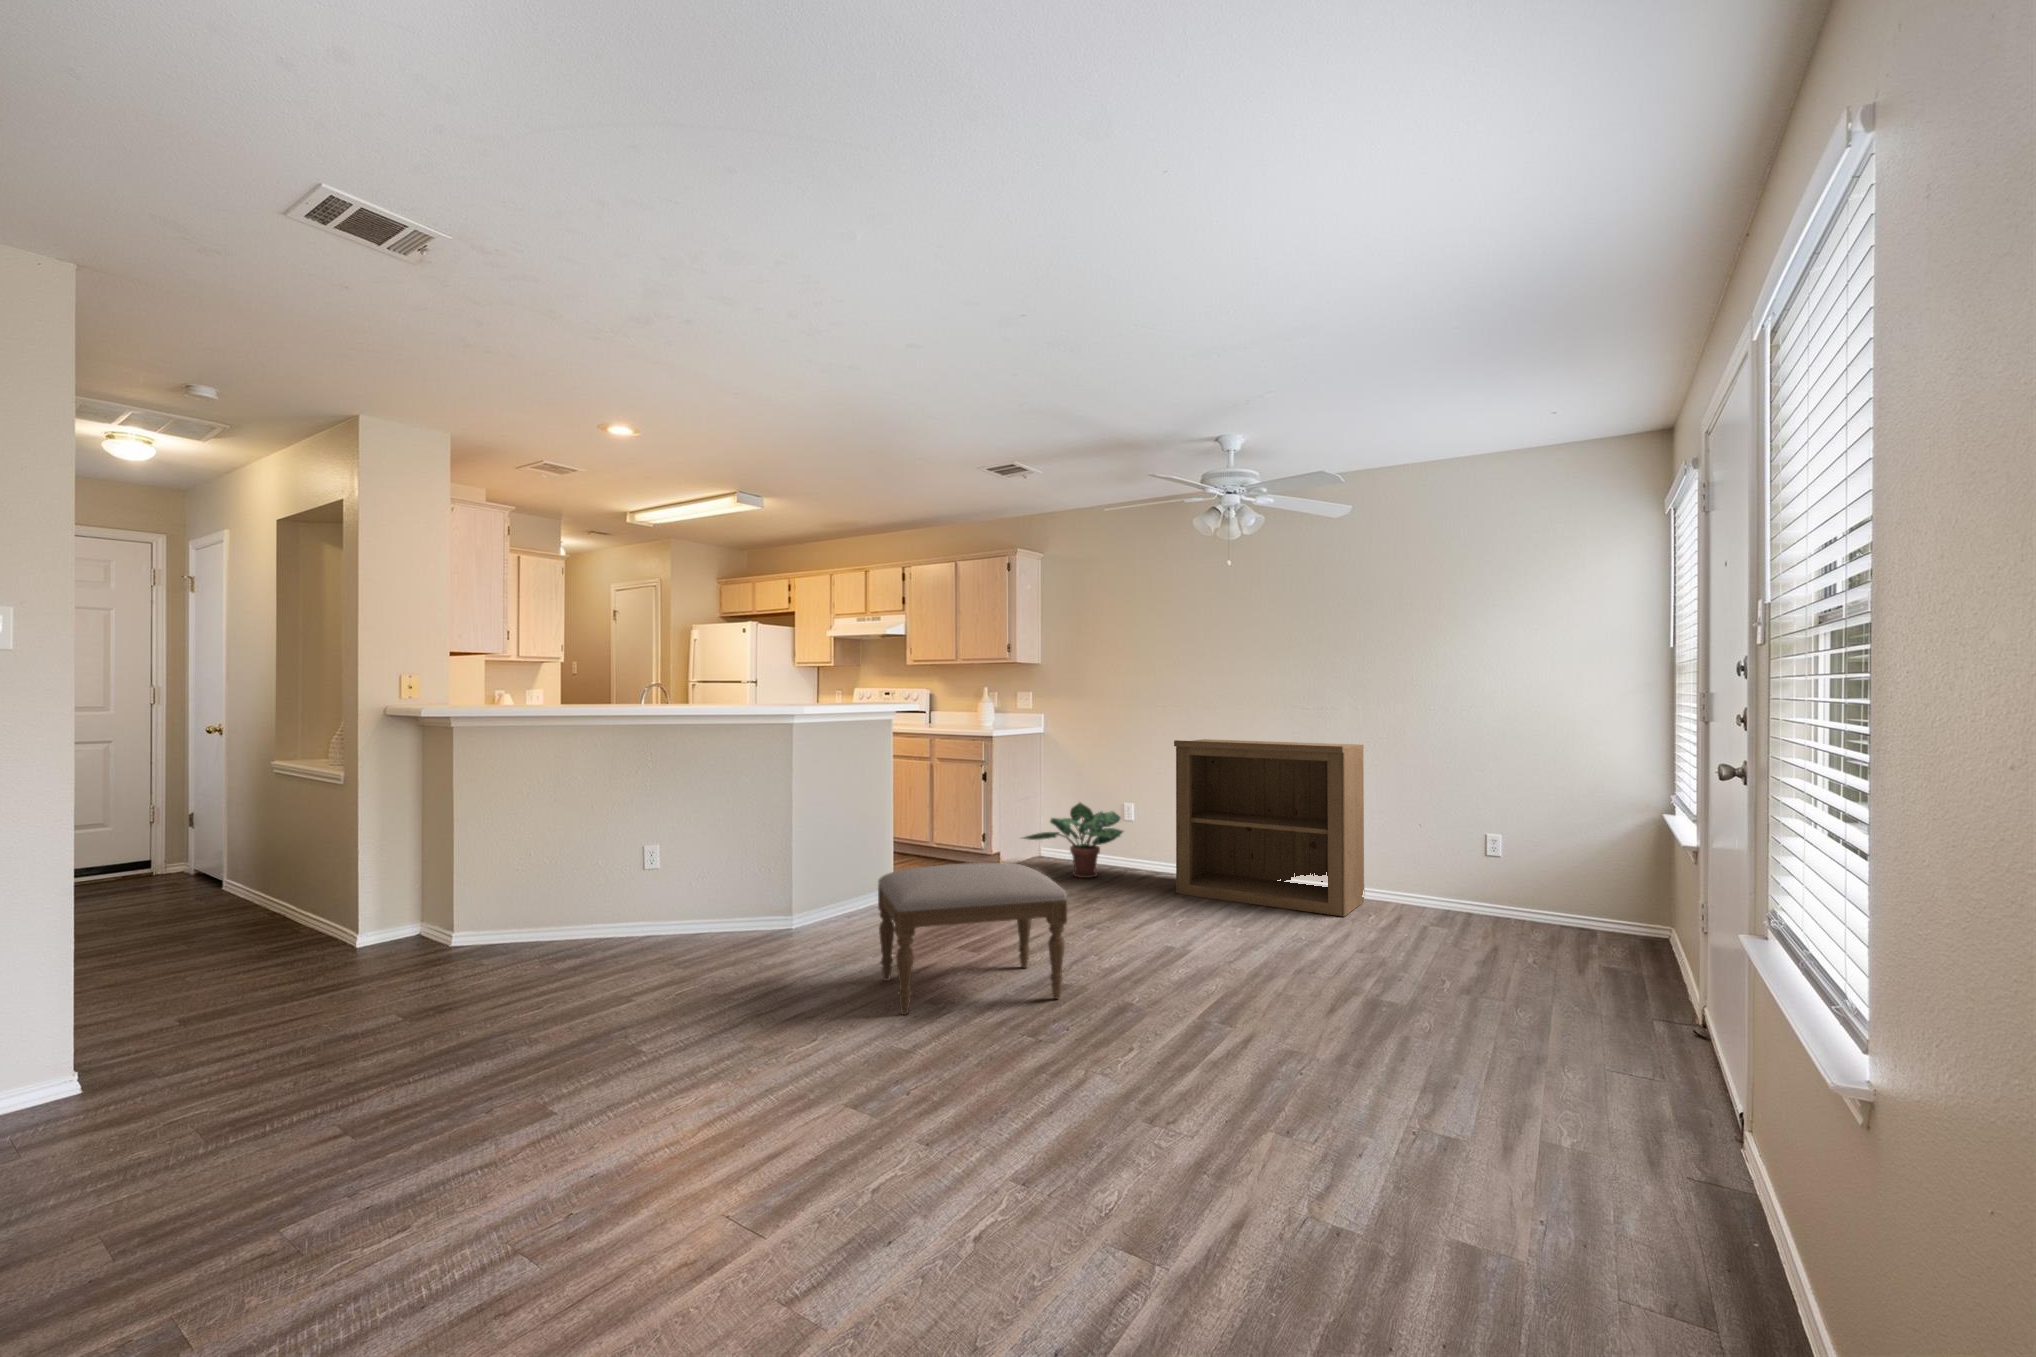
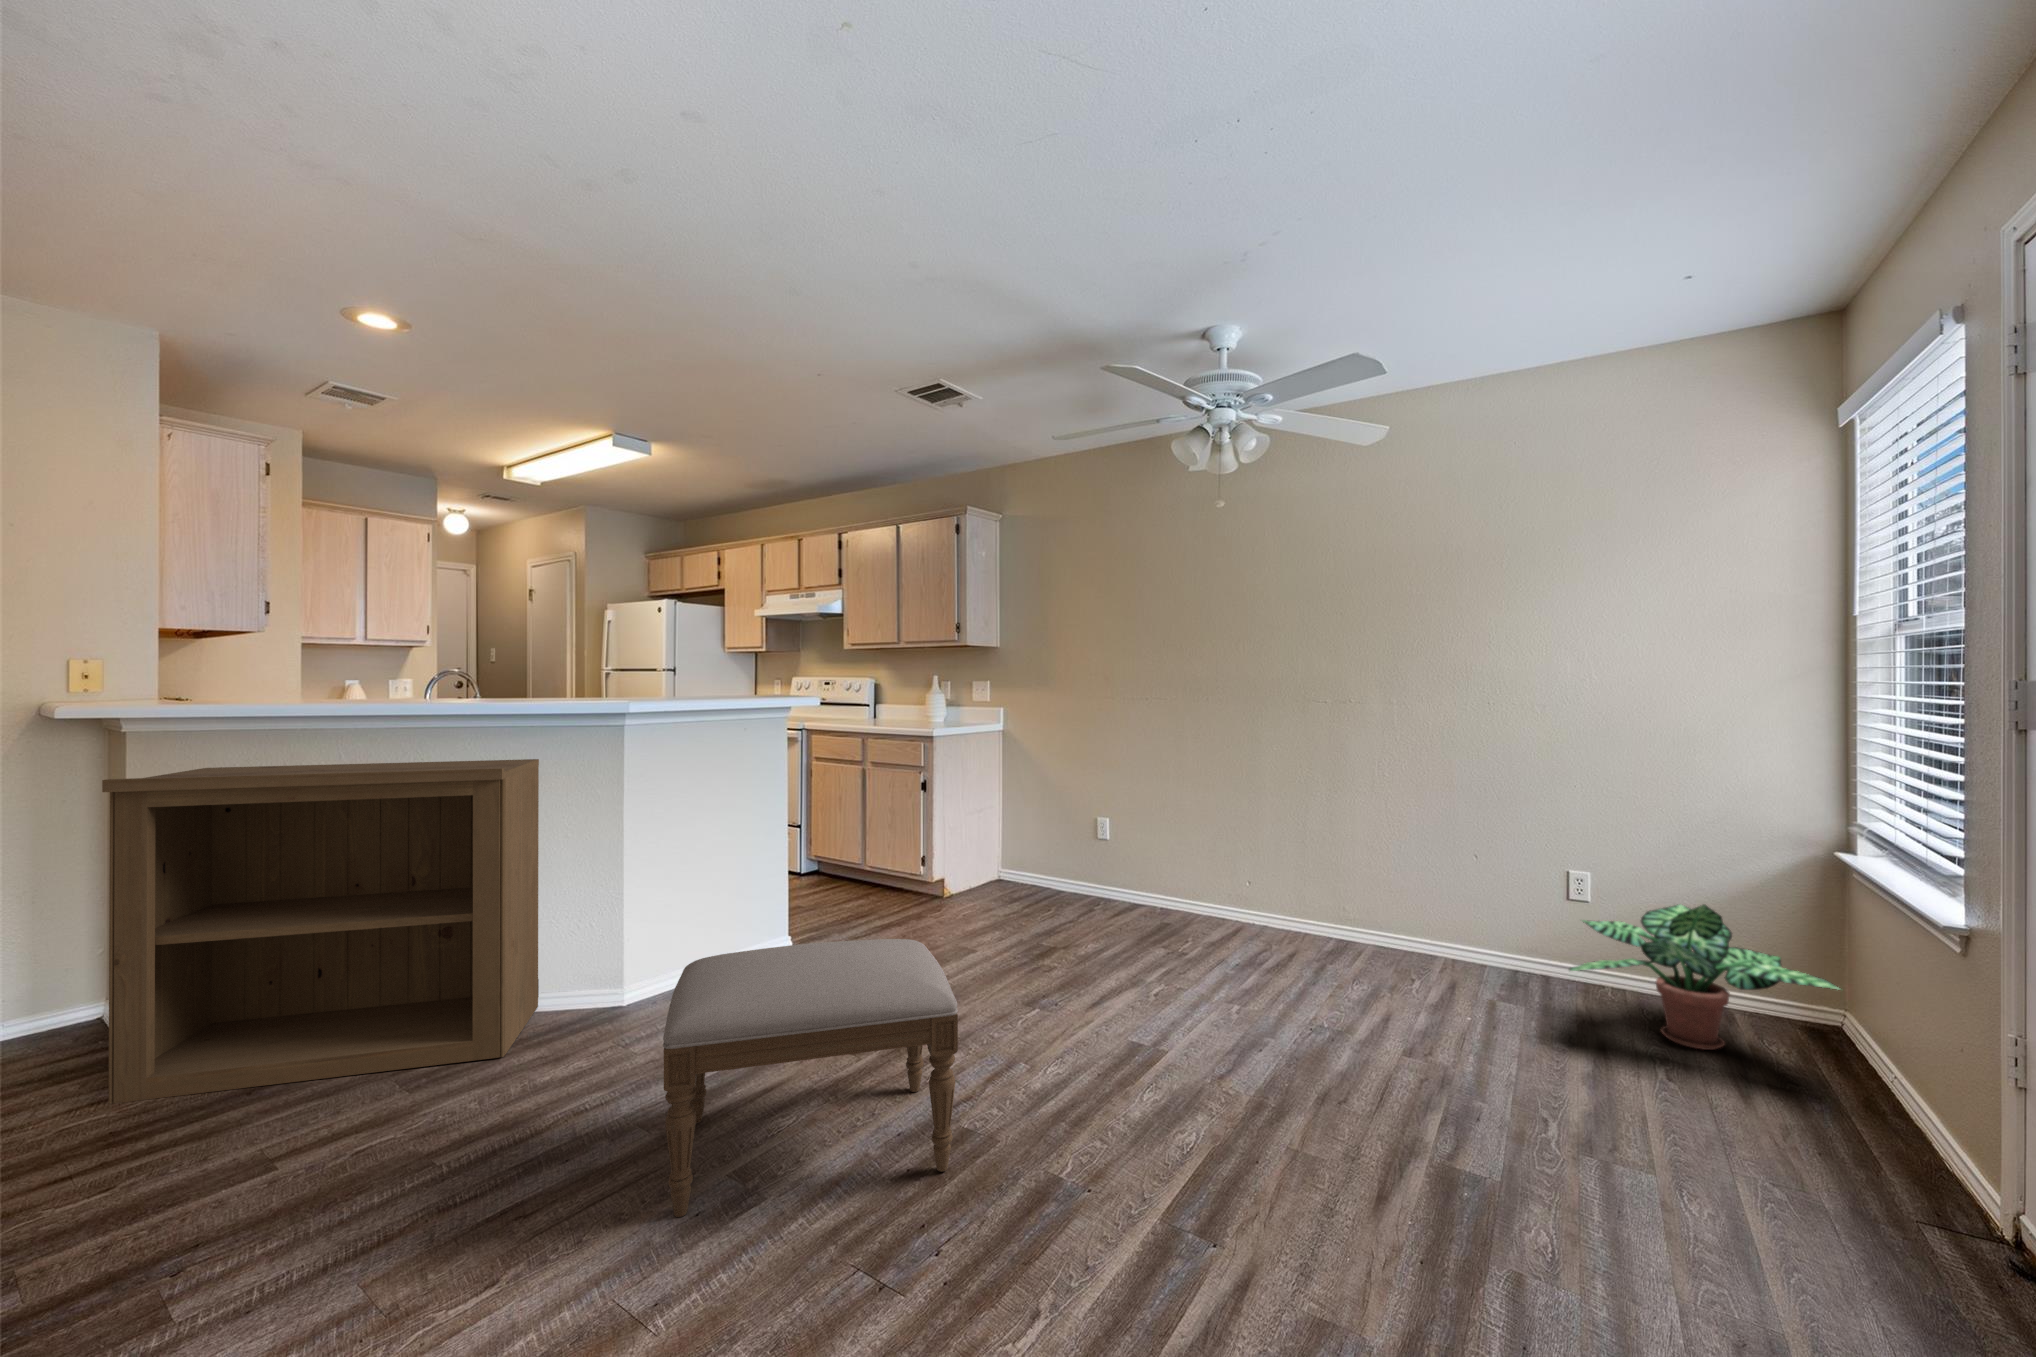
bookshelf: present [1174,739,1364,916] -> present [102,759,539,1104]
potted plant: present [1024,803,1123,878] -> present [1569,904,1840,1050]

